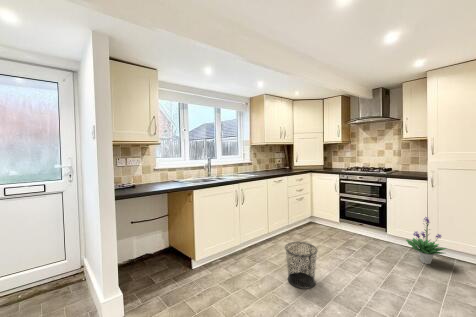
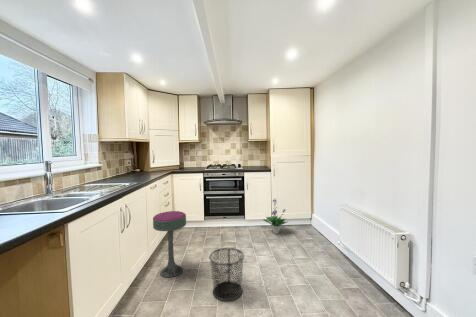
bar stool: none [265,202,291,253] -> present [153,211,186,277]

